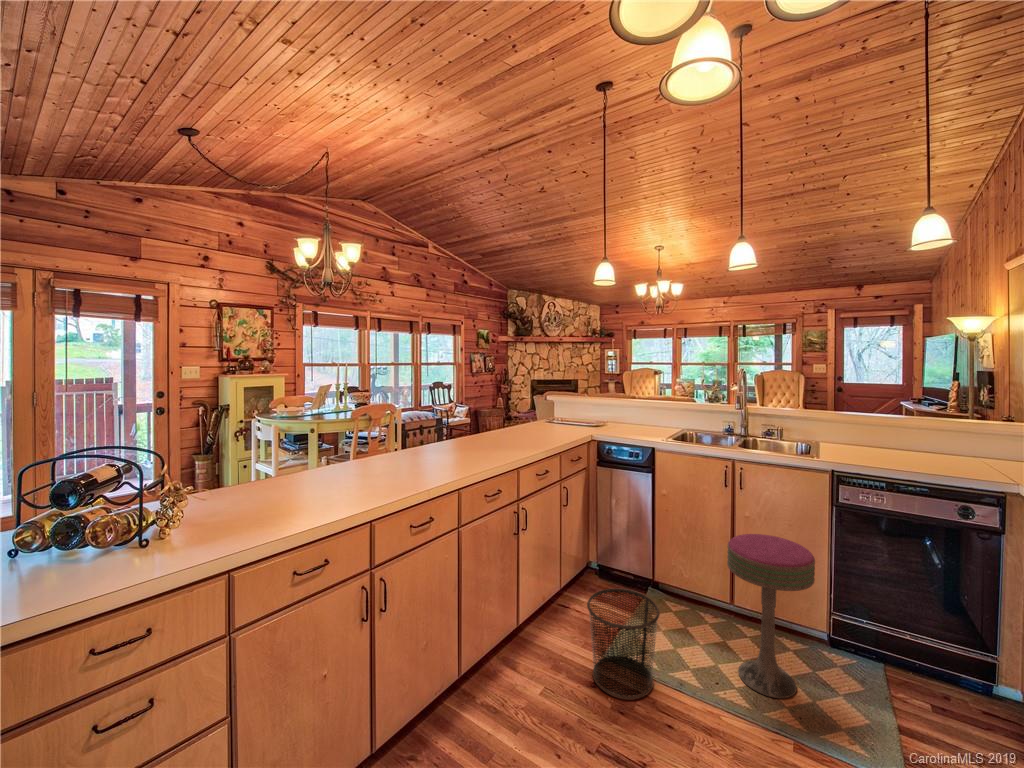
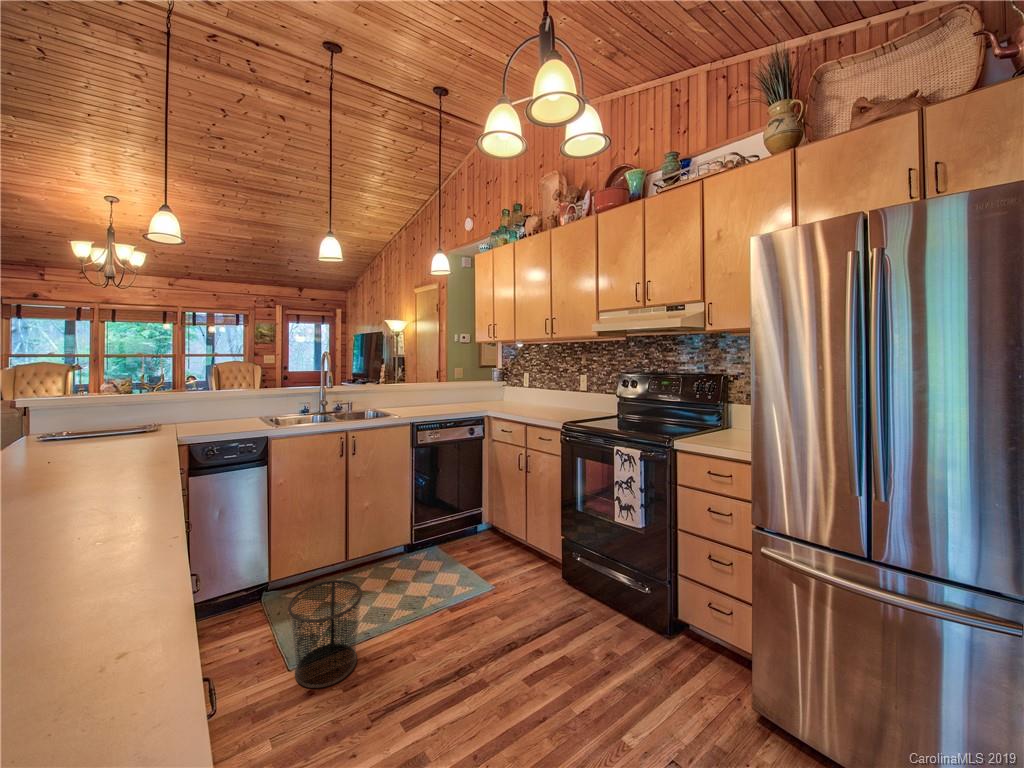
bar stool: present [727,534,815,698] -> none [375,488,432,603]

